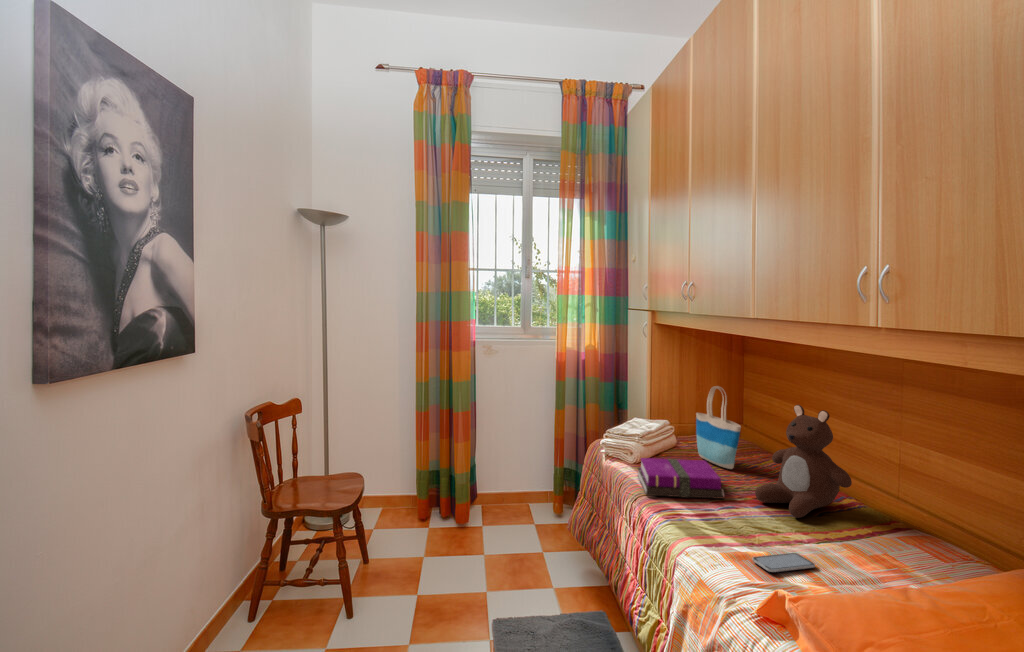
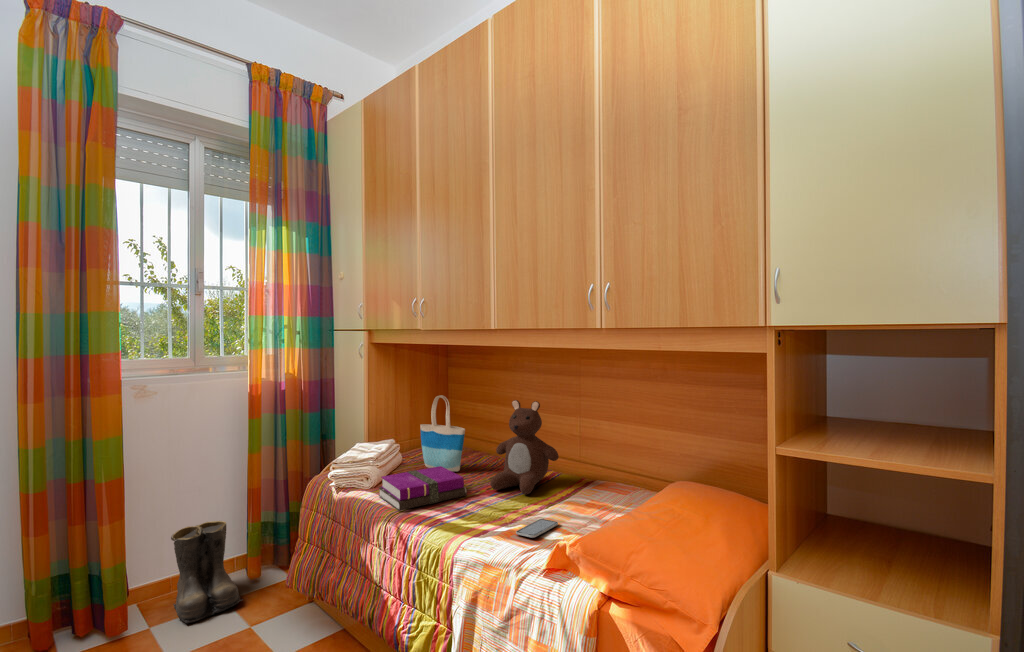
boots: none [499,459,543,533] -> present [171,521,242,623]

